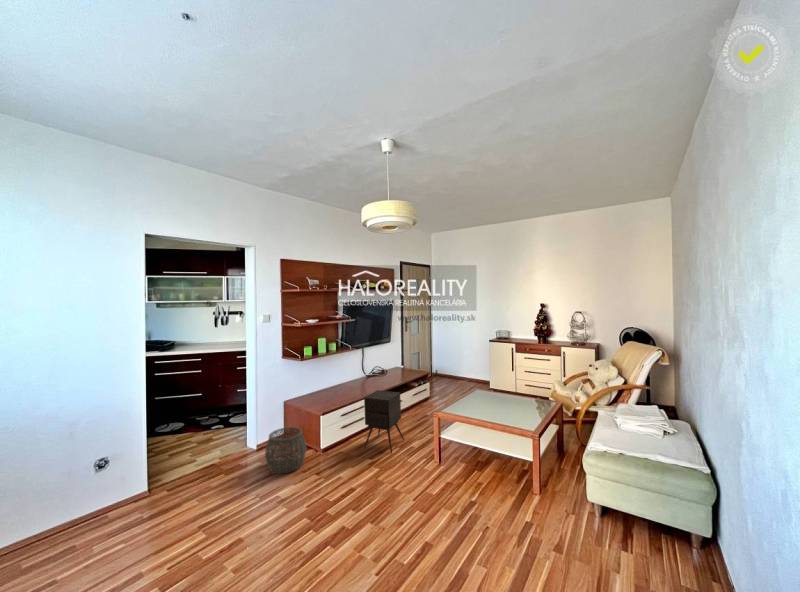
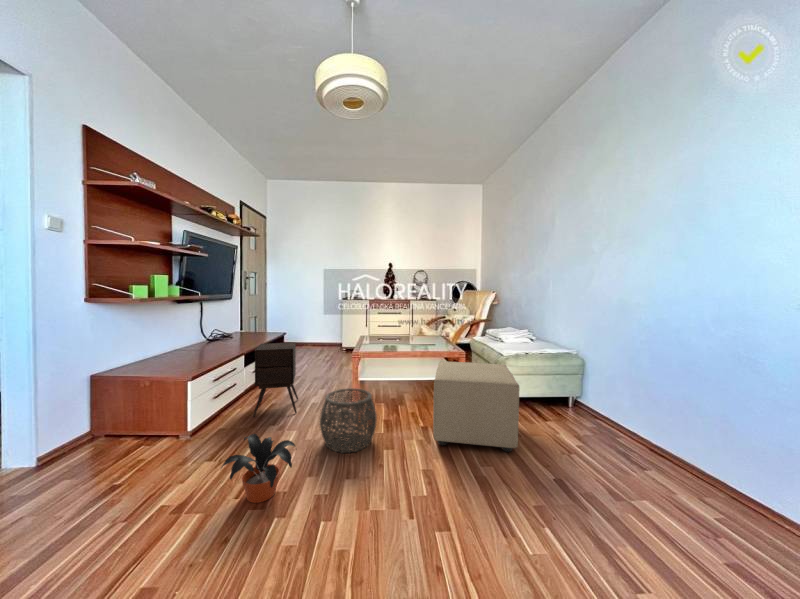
woven basket: present [265,427,306,474] -> present [320,388,377,453]
ottoman: none [456,439,568,566] -> present [433,361,519,452]
potted plant: none [294,467,342,516] -> present [221,434,295,503]

